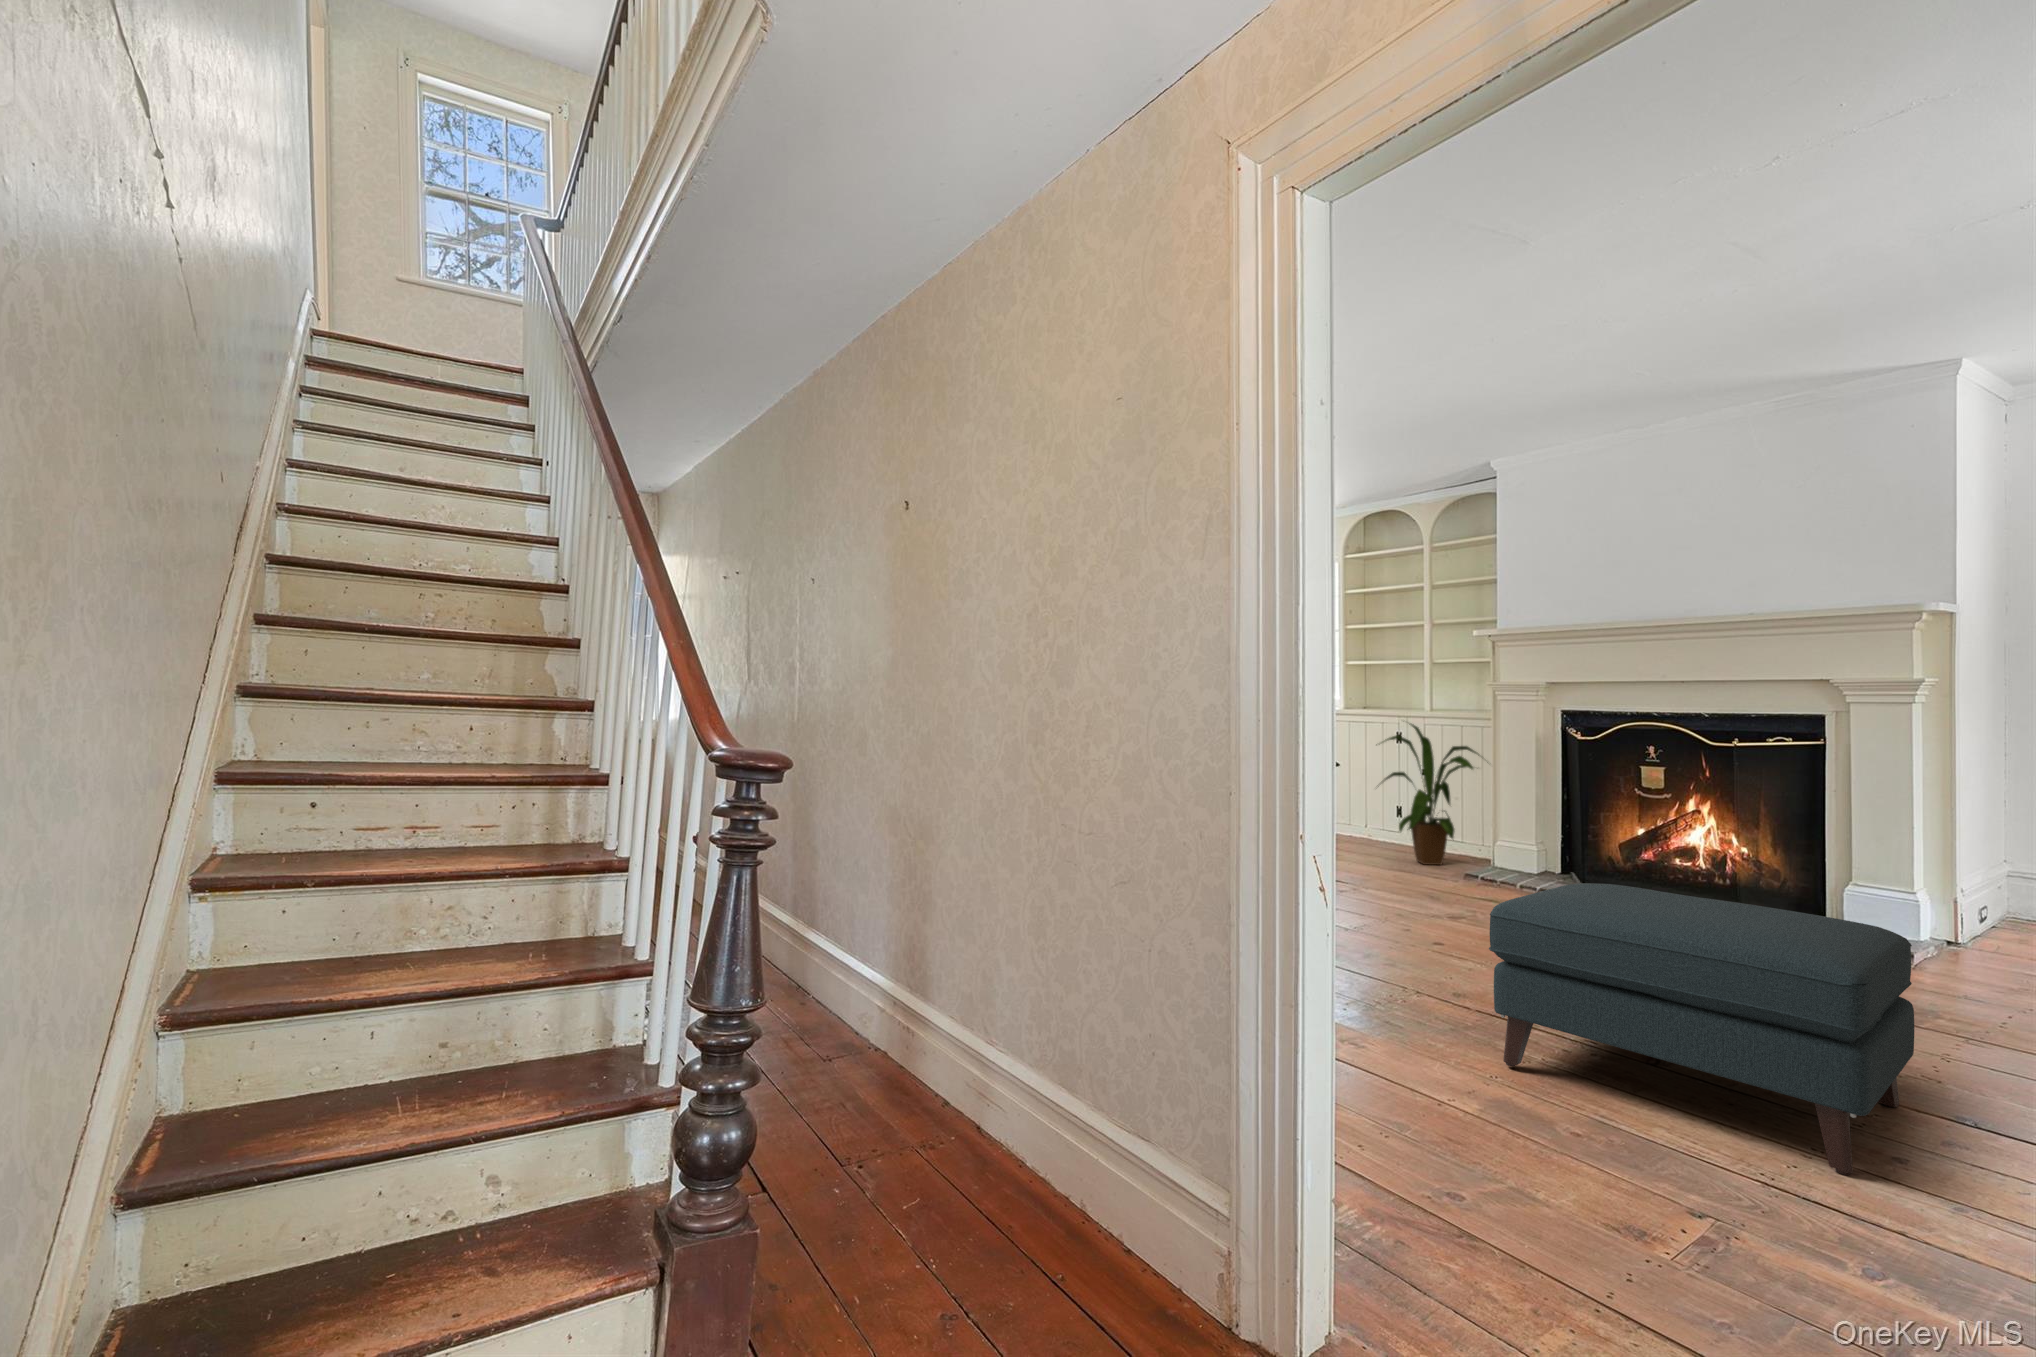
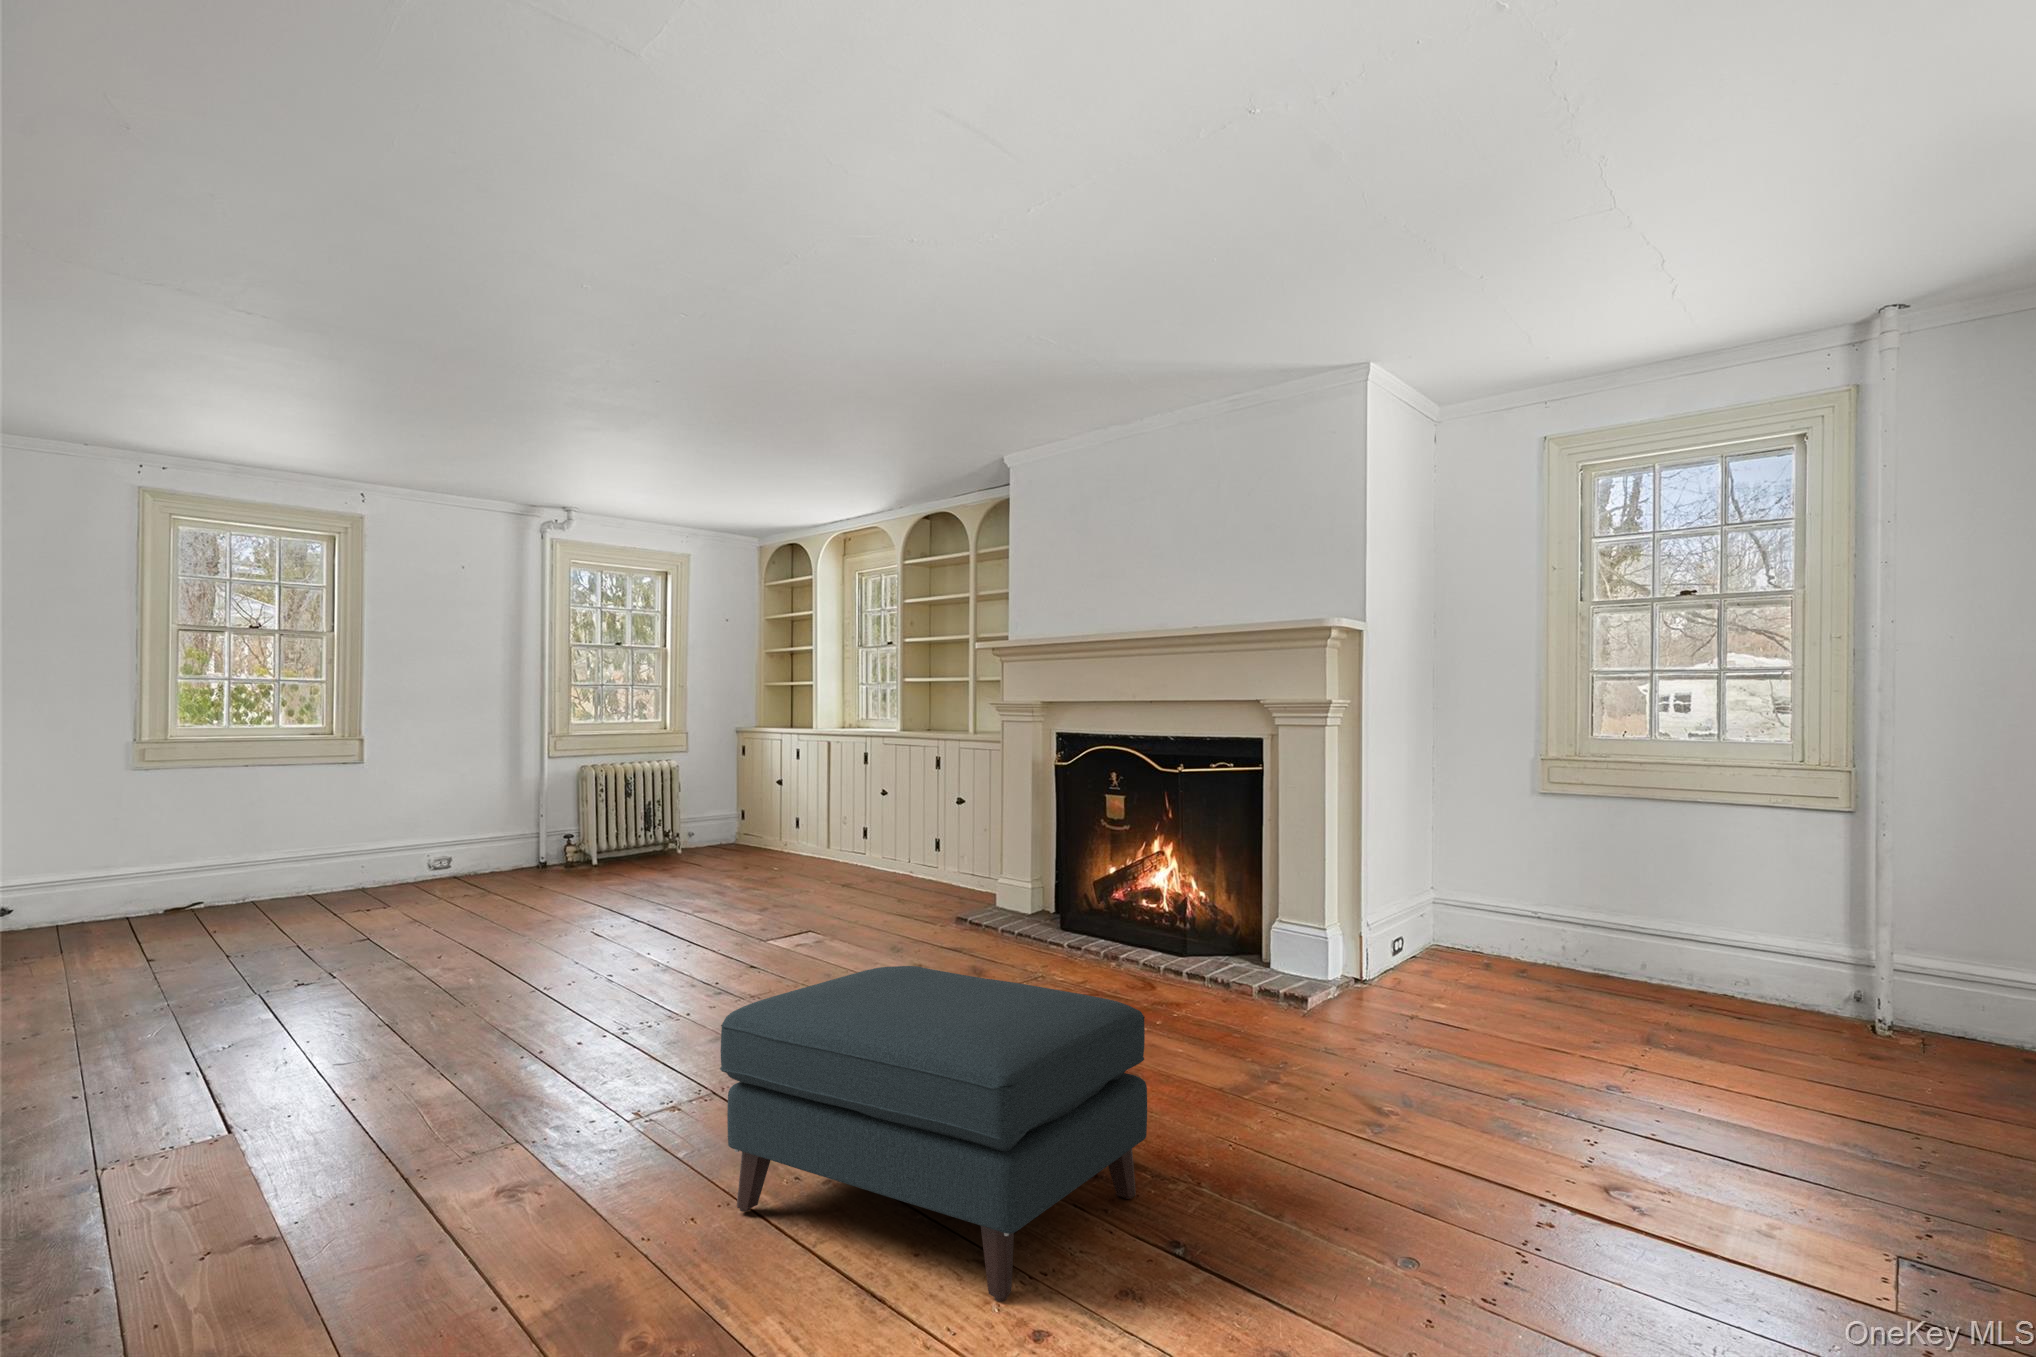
house plant: present [1383,724,1479,865] -> none [851,744,981,923]

